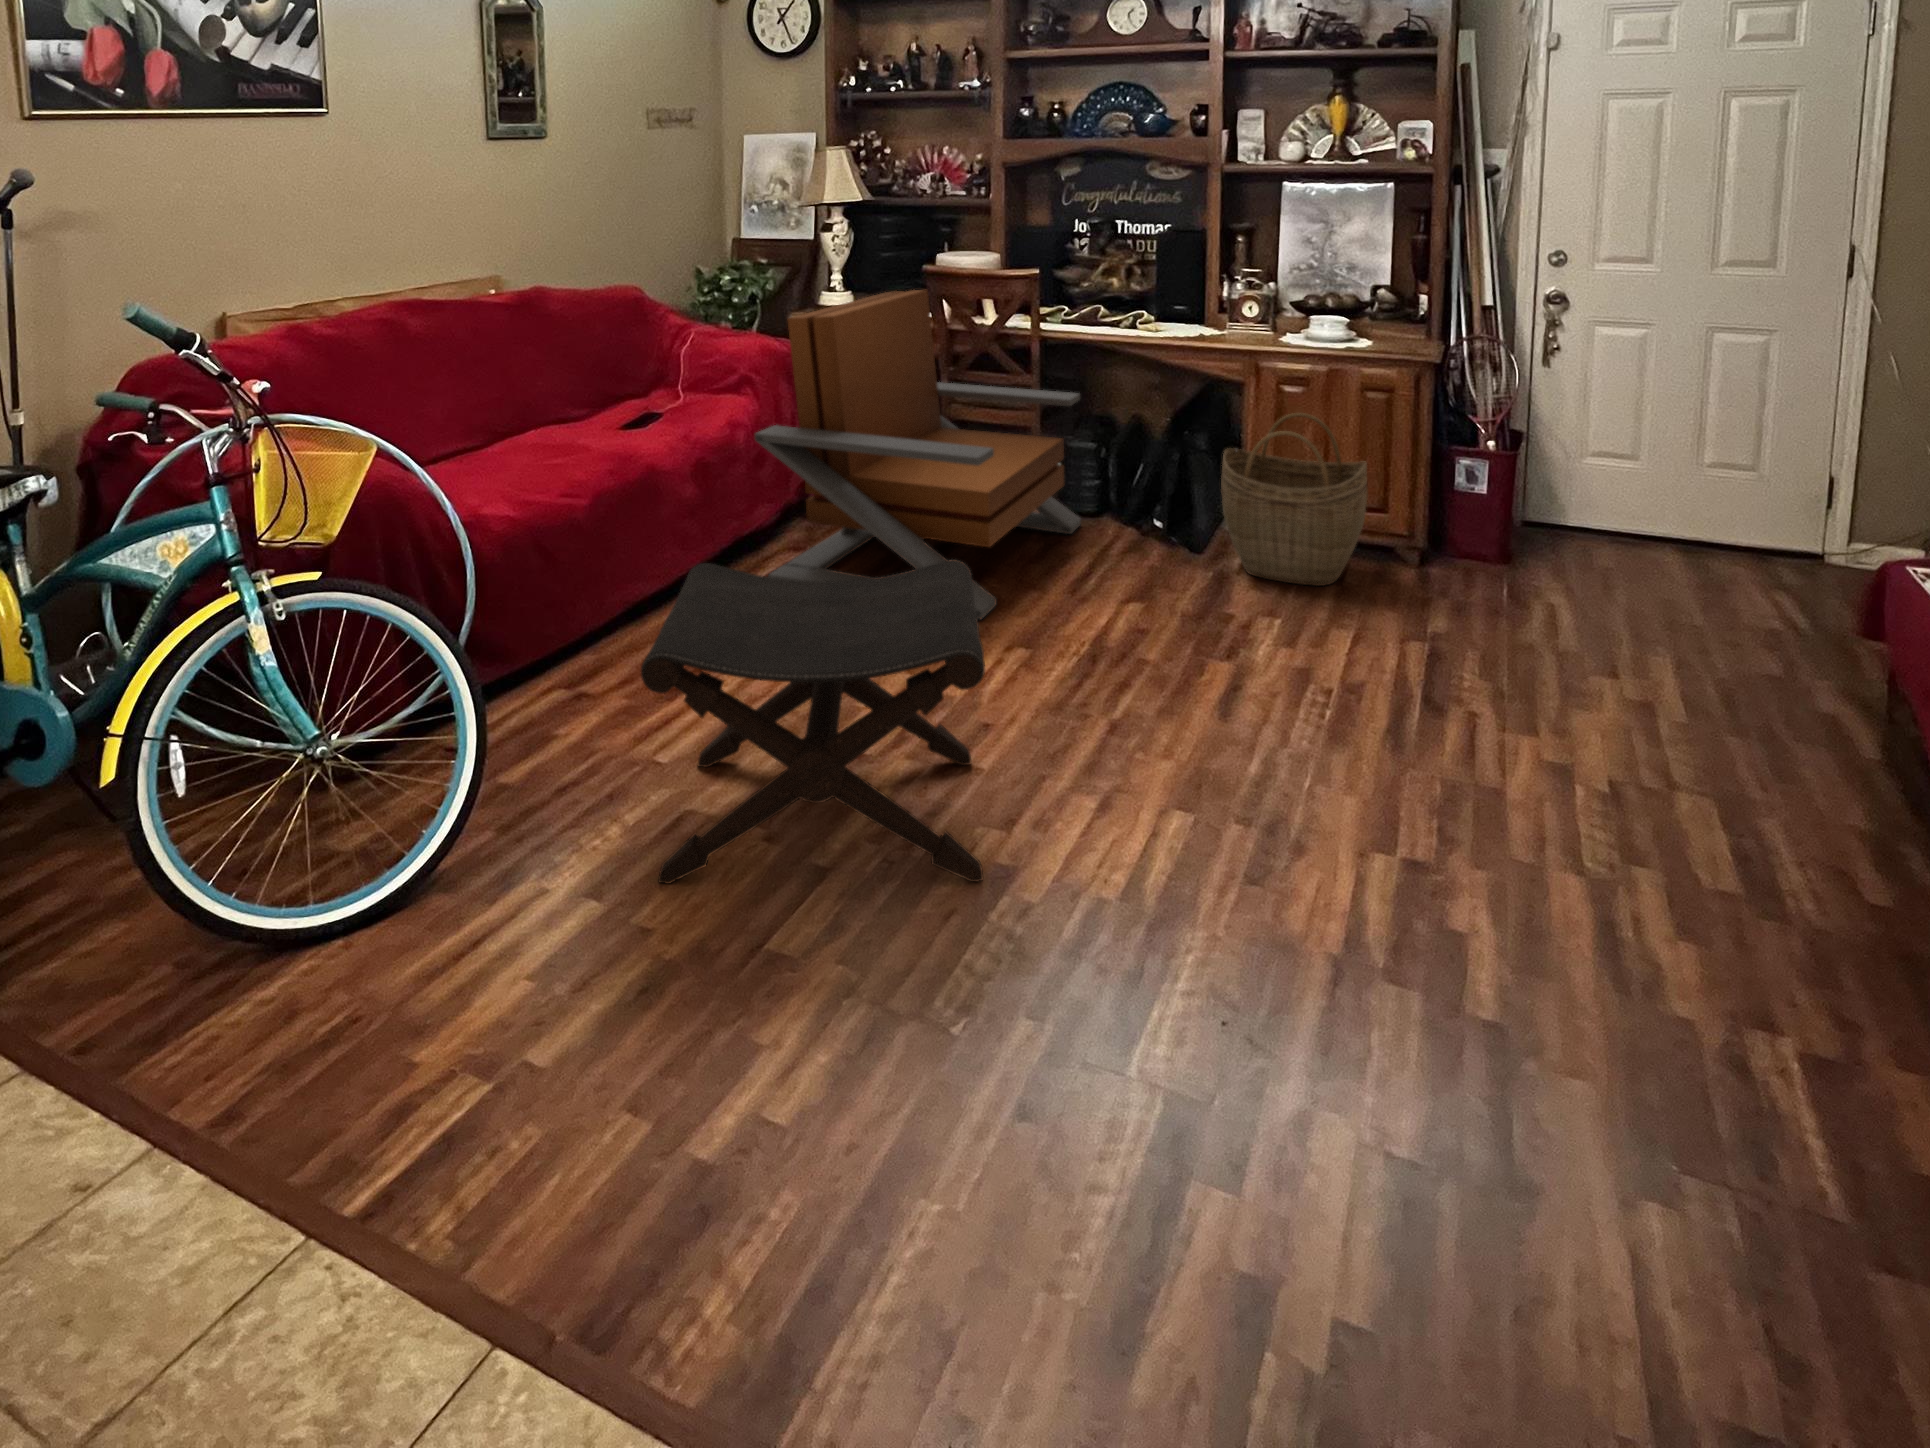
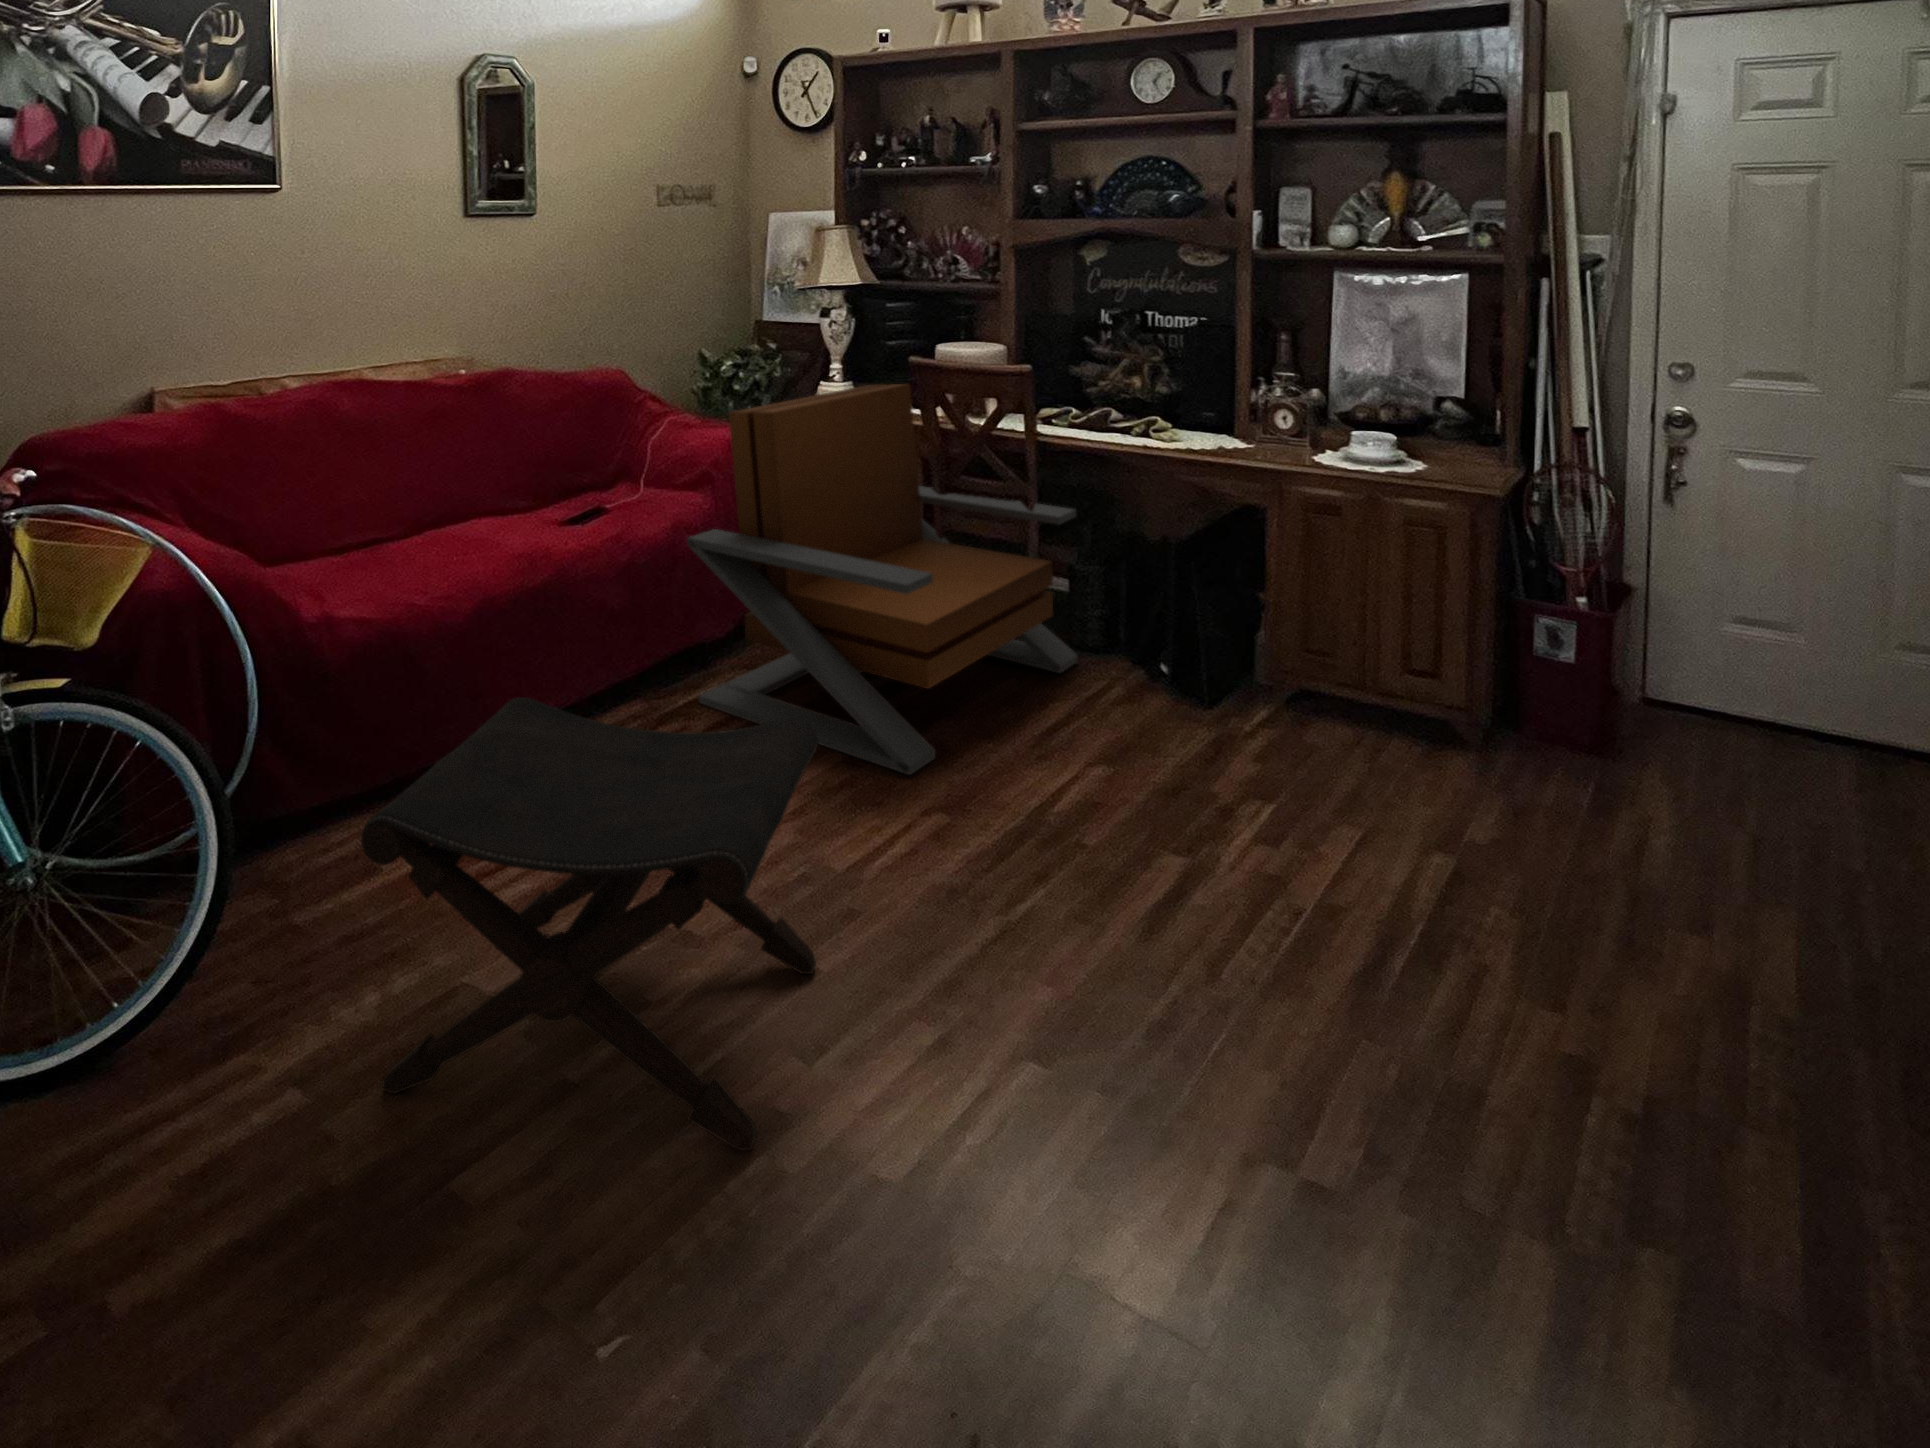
woven basket: present [1221,413,1368,586] -> none [1226,550,1407,769]

